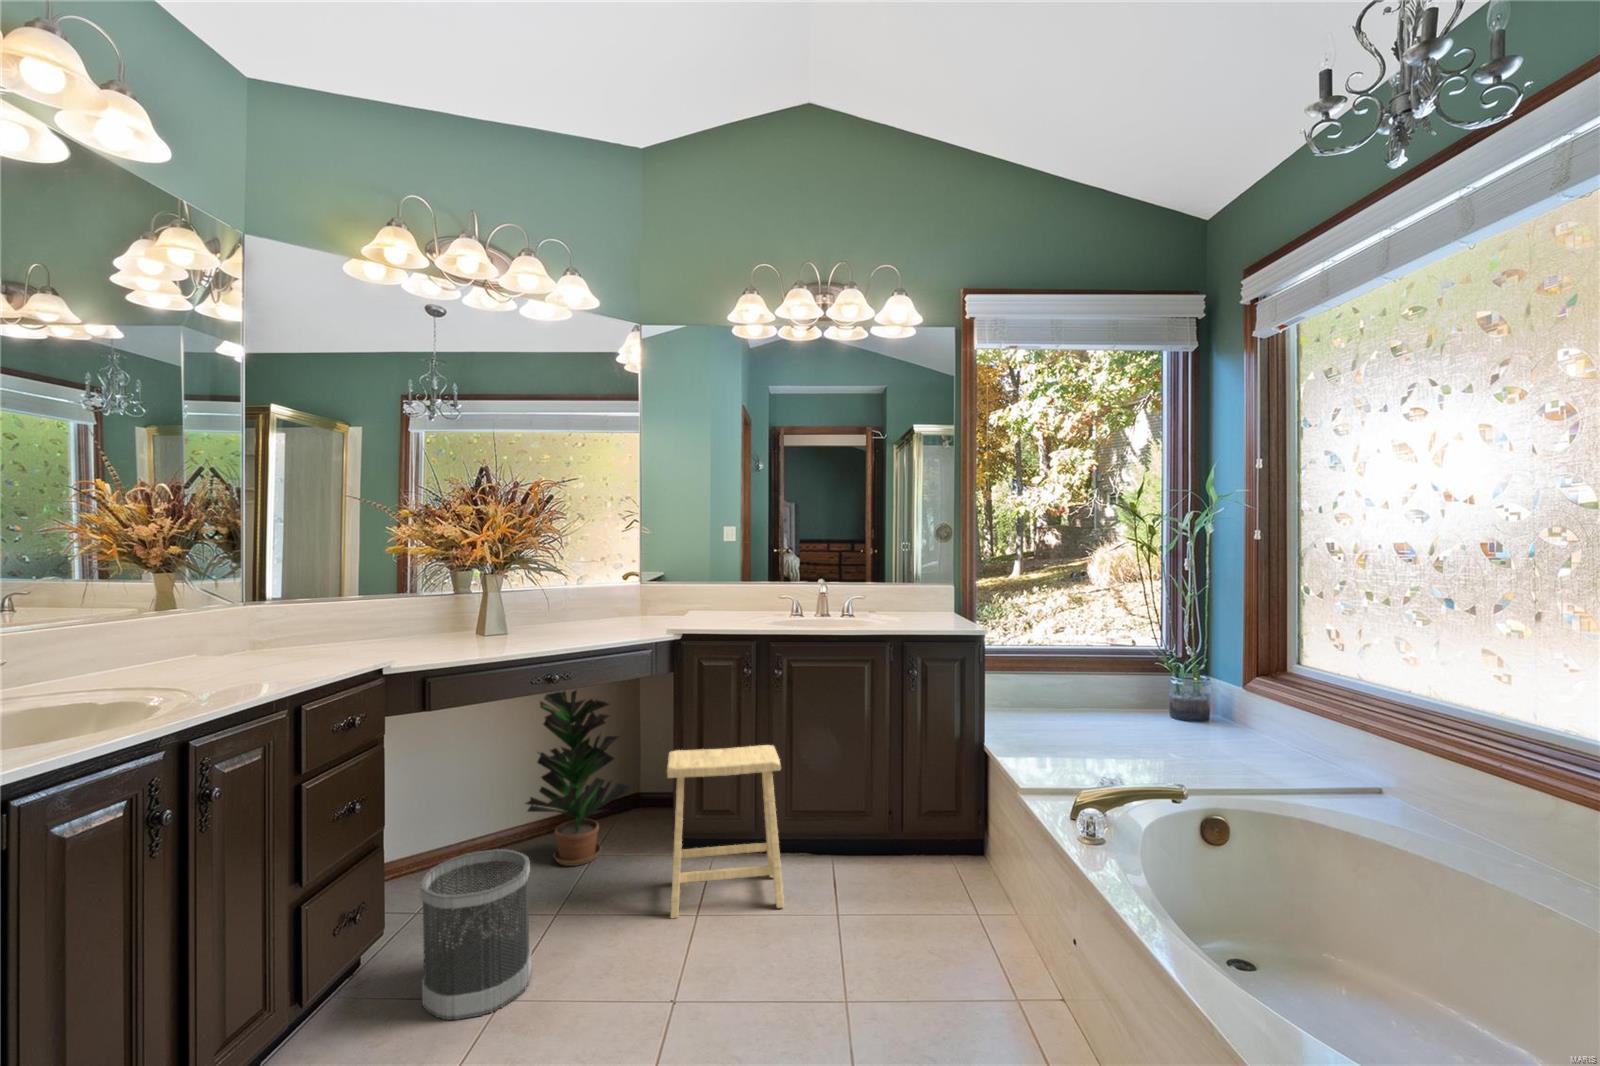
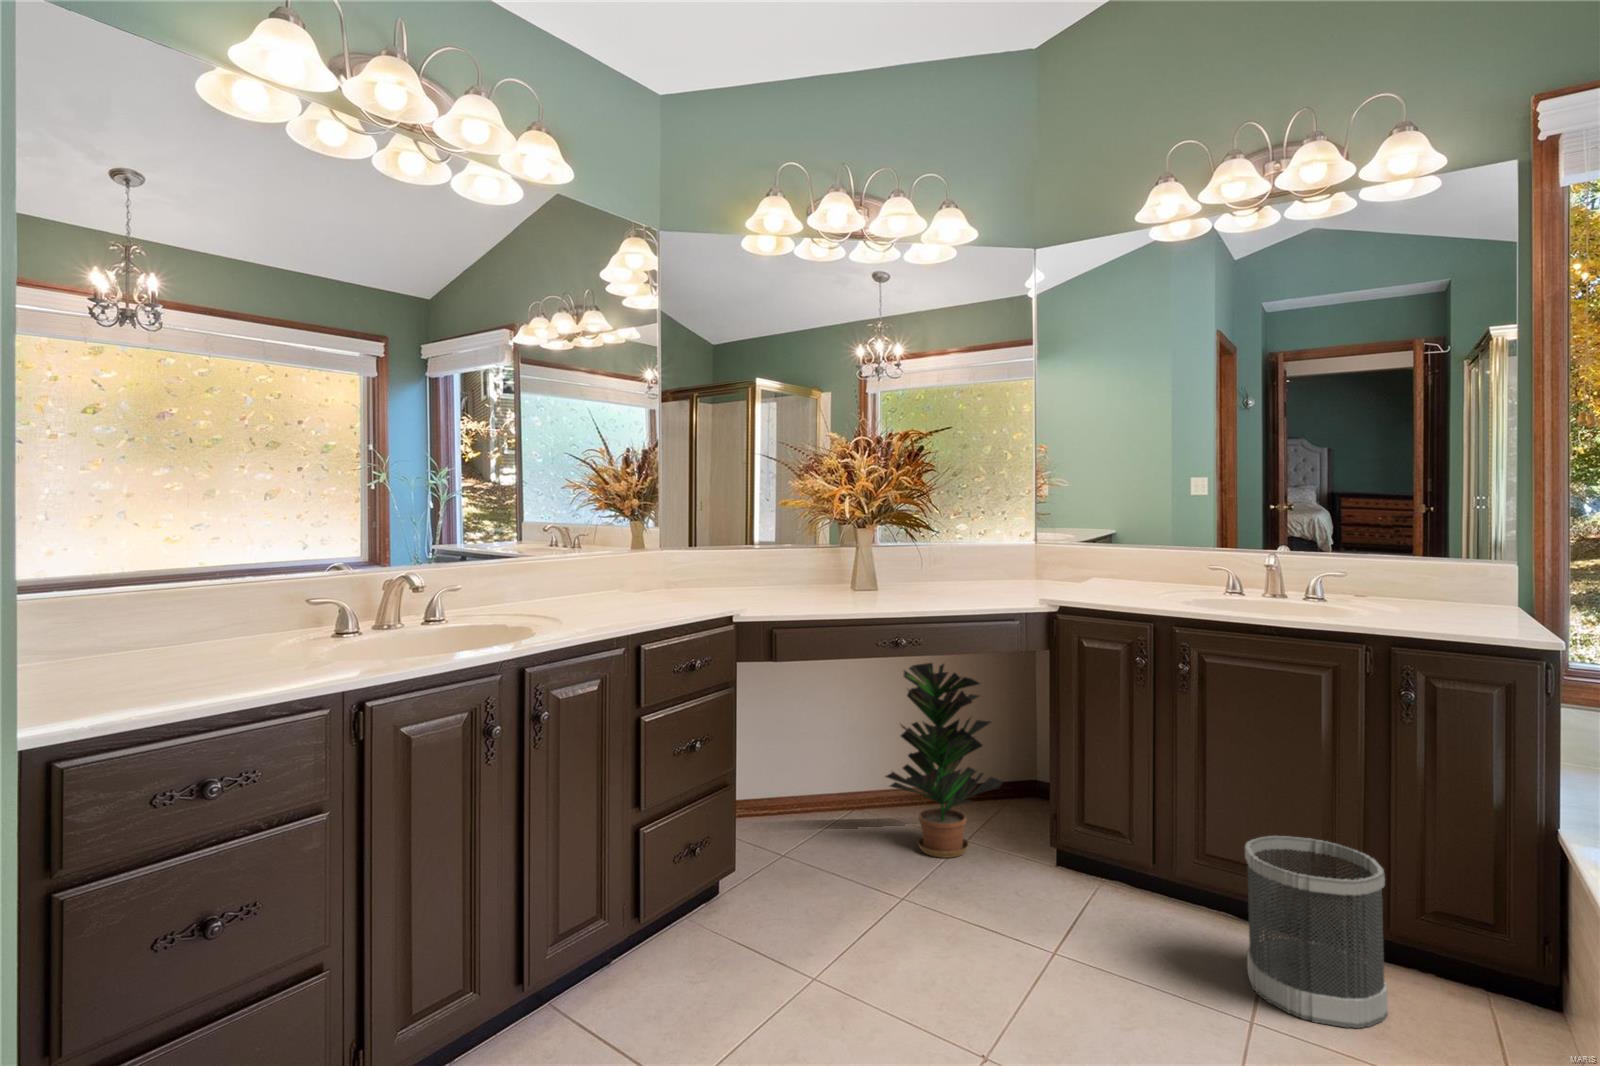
footstool: present [667,745,784,918] -> none [1024,740,1180,967]
wastebasket: present [420,849,532,1020] -> present [1245,836,1388,1028]

